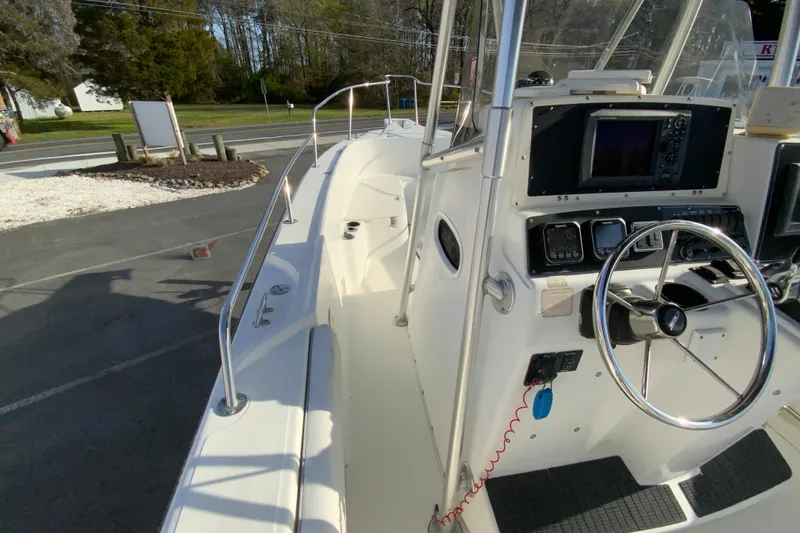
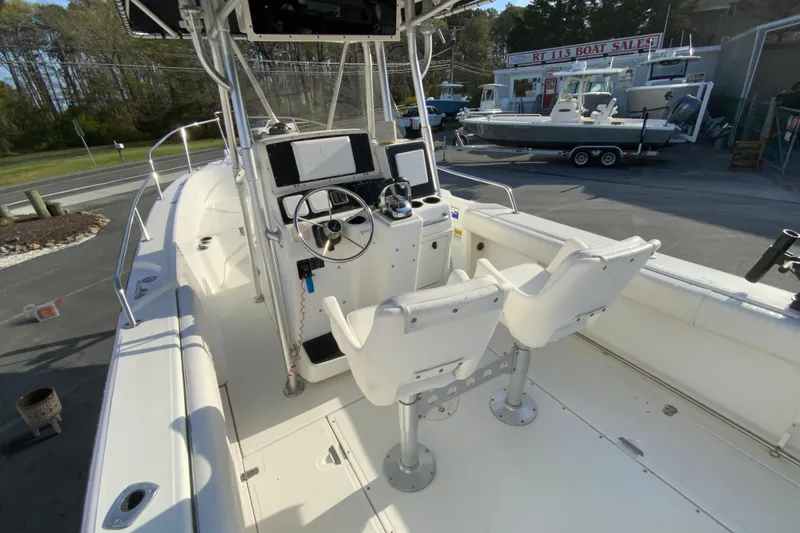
planter: none [145,340,185,390] -> present [16,387,62,436]

